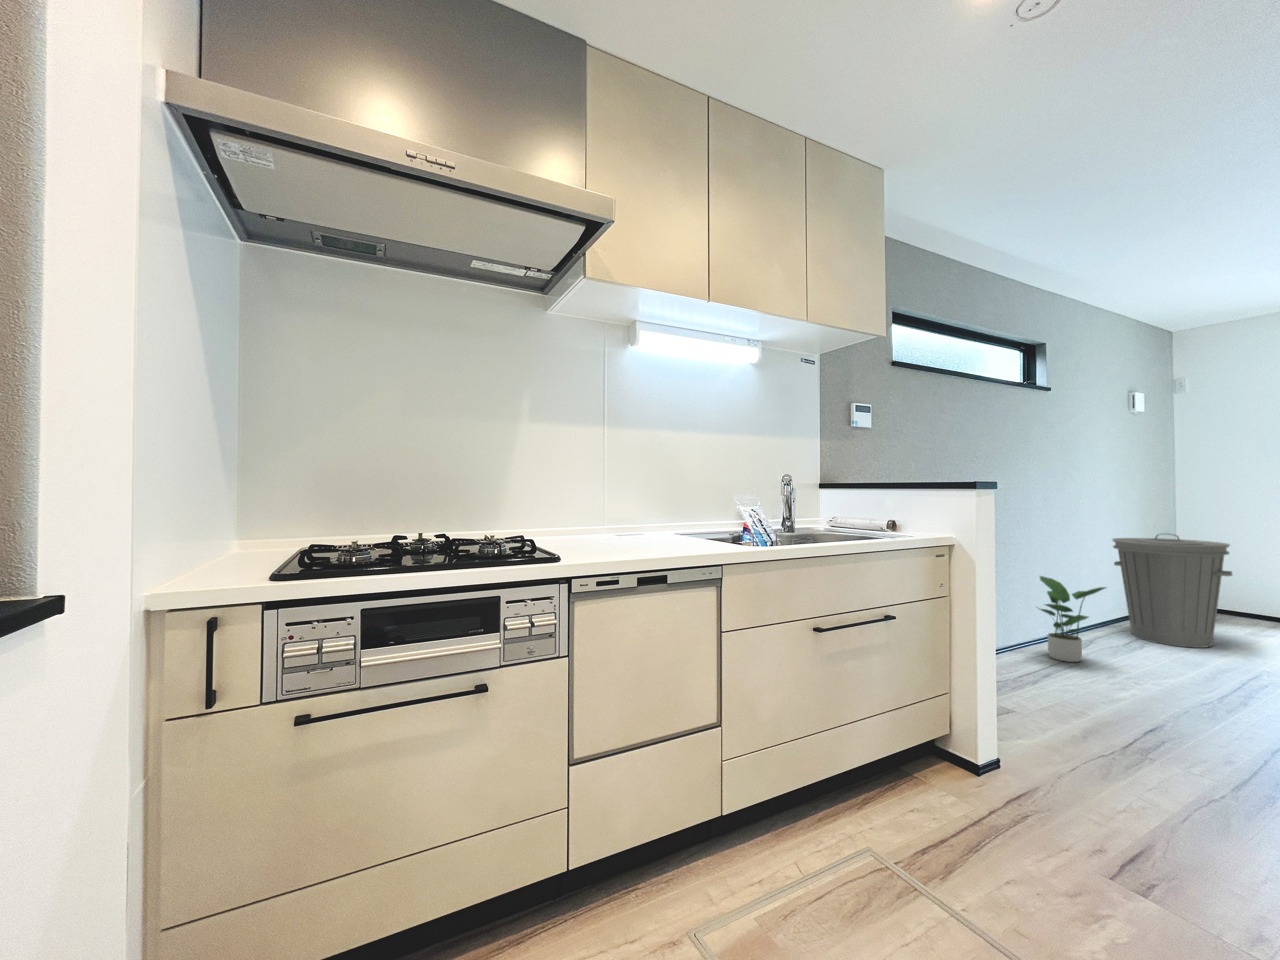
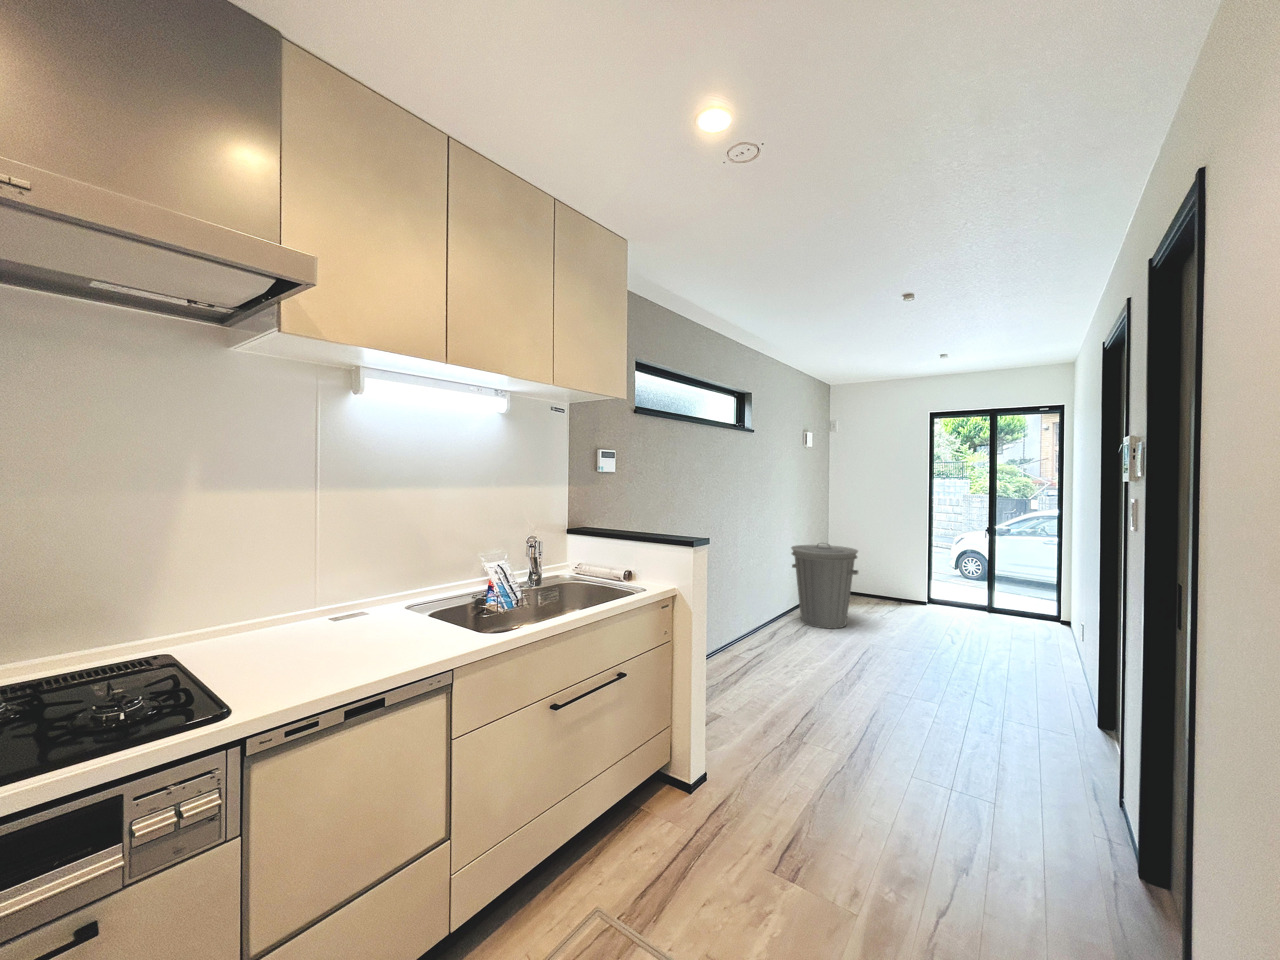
potted plant: present [1040,576,1105,662] -> none [739,585,787,655]

